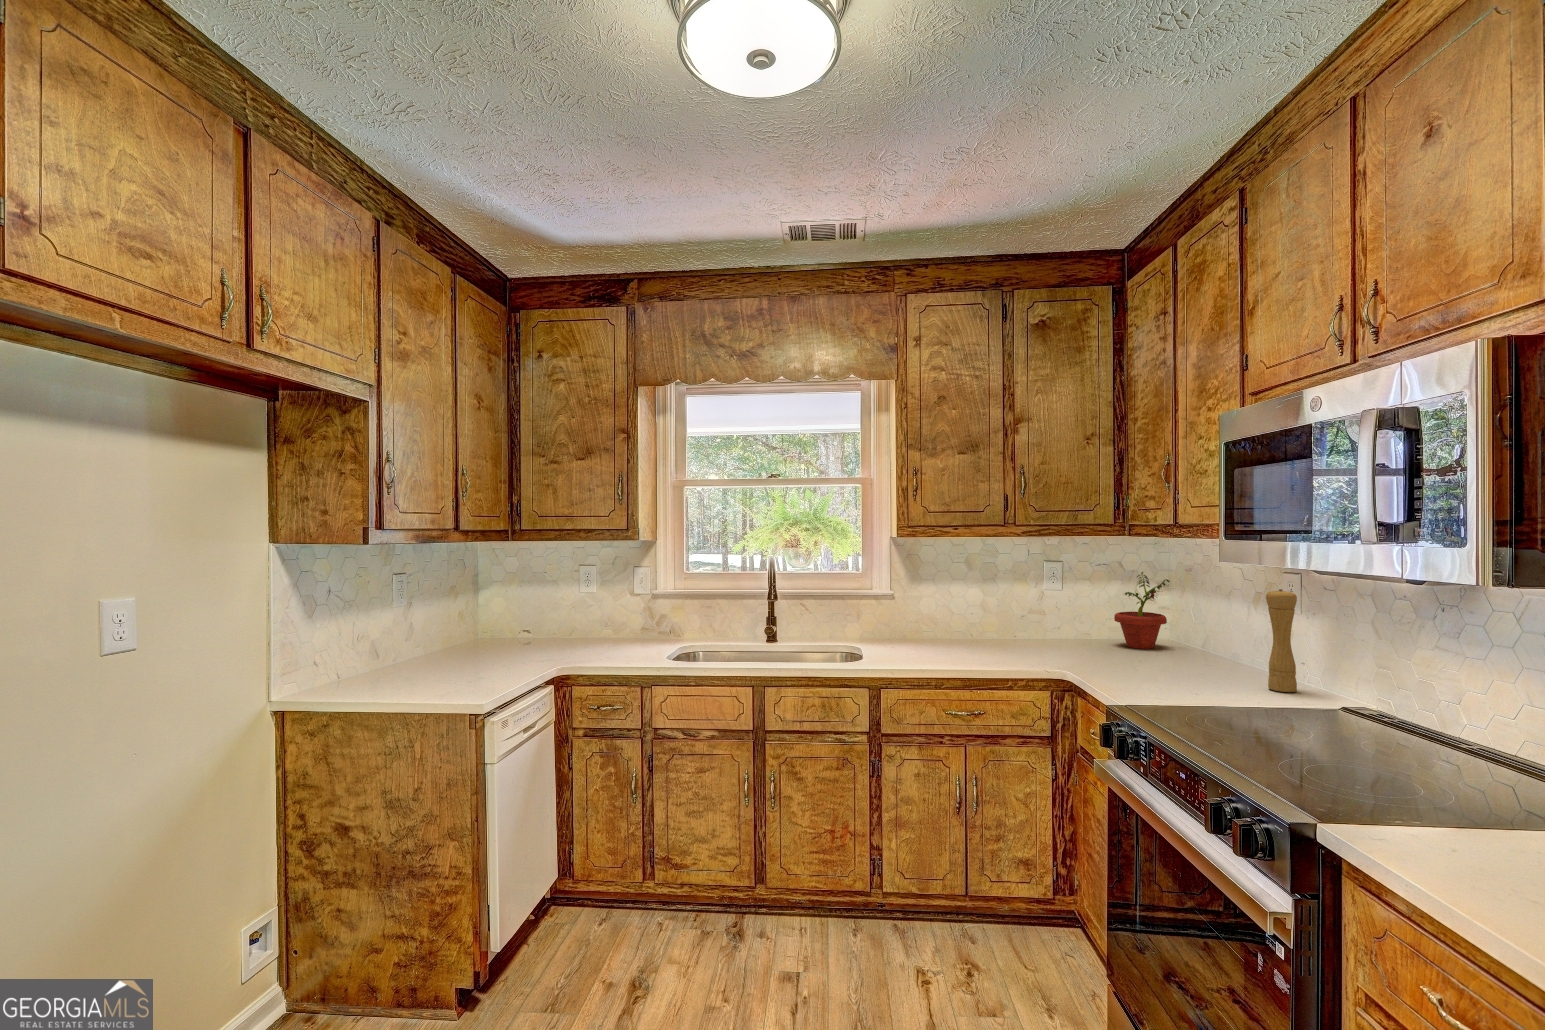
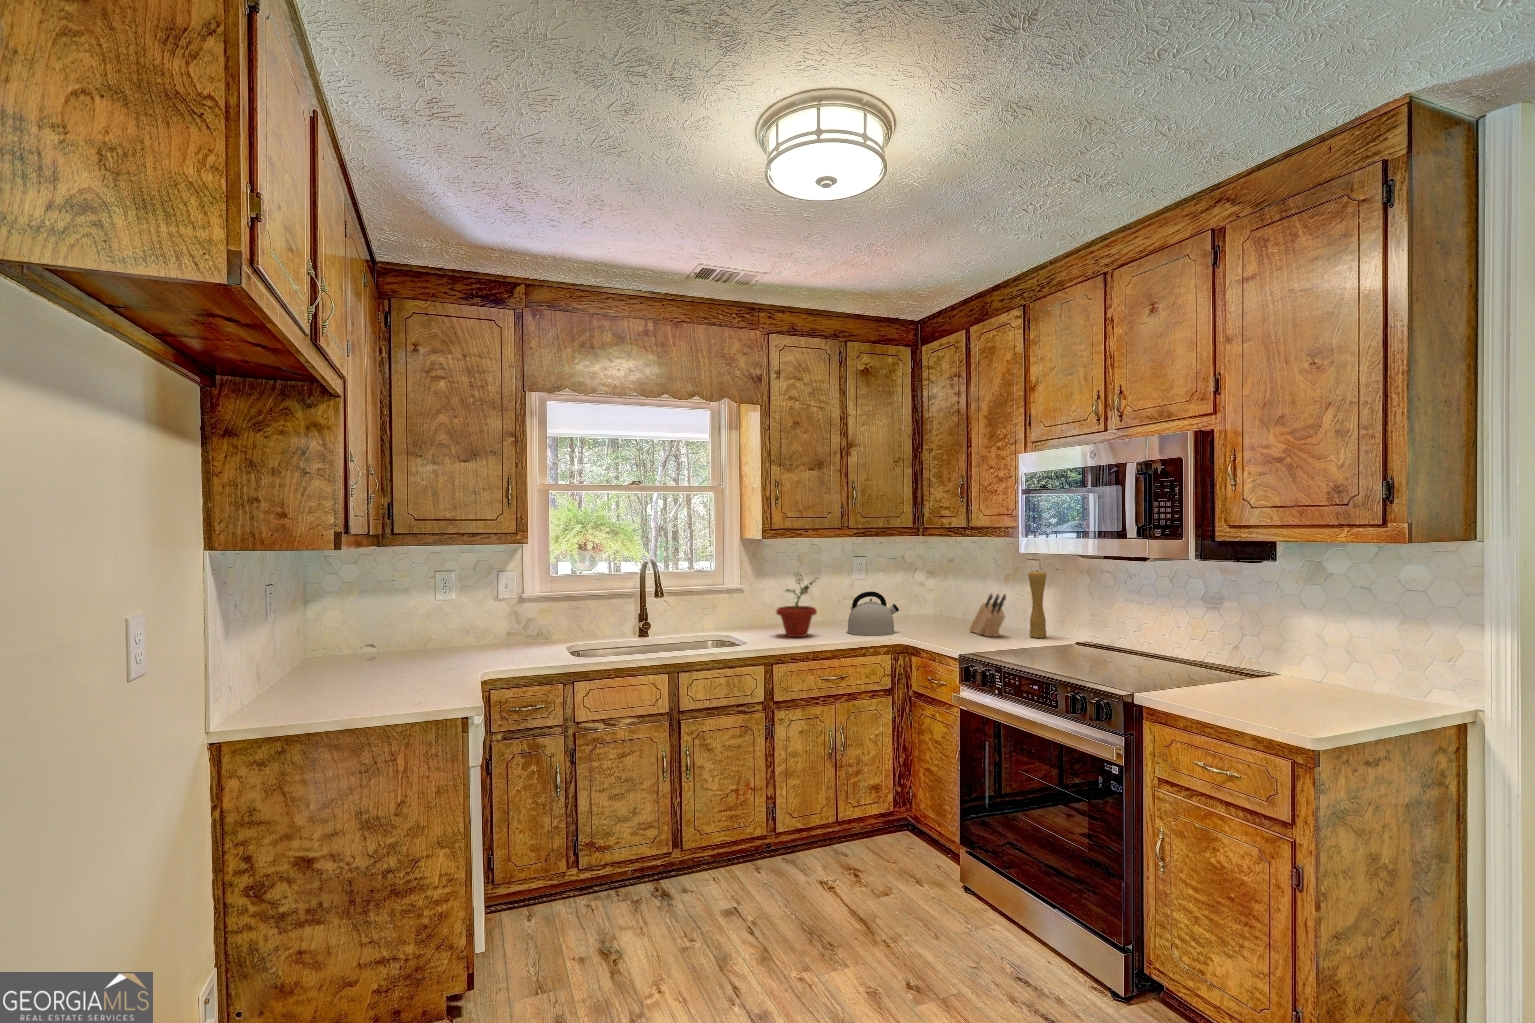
potted plant: present [1114,572,1169,649] -> present [776,575,817,637]
kettle: none [1007,606,1078,664] -> present [847,591,899,636]
knife block: none [1182,620,1226,682] -> present [969,594,1006,637]

